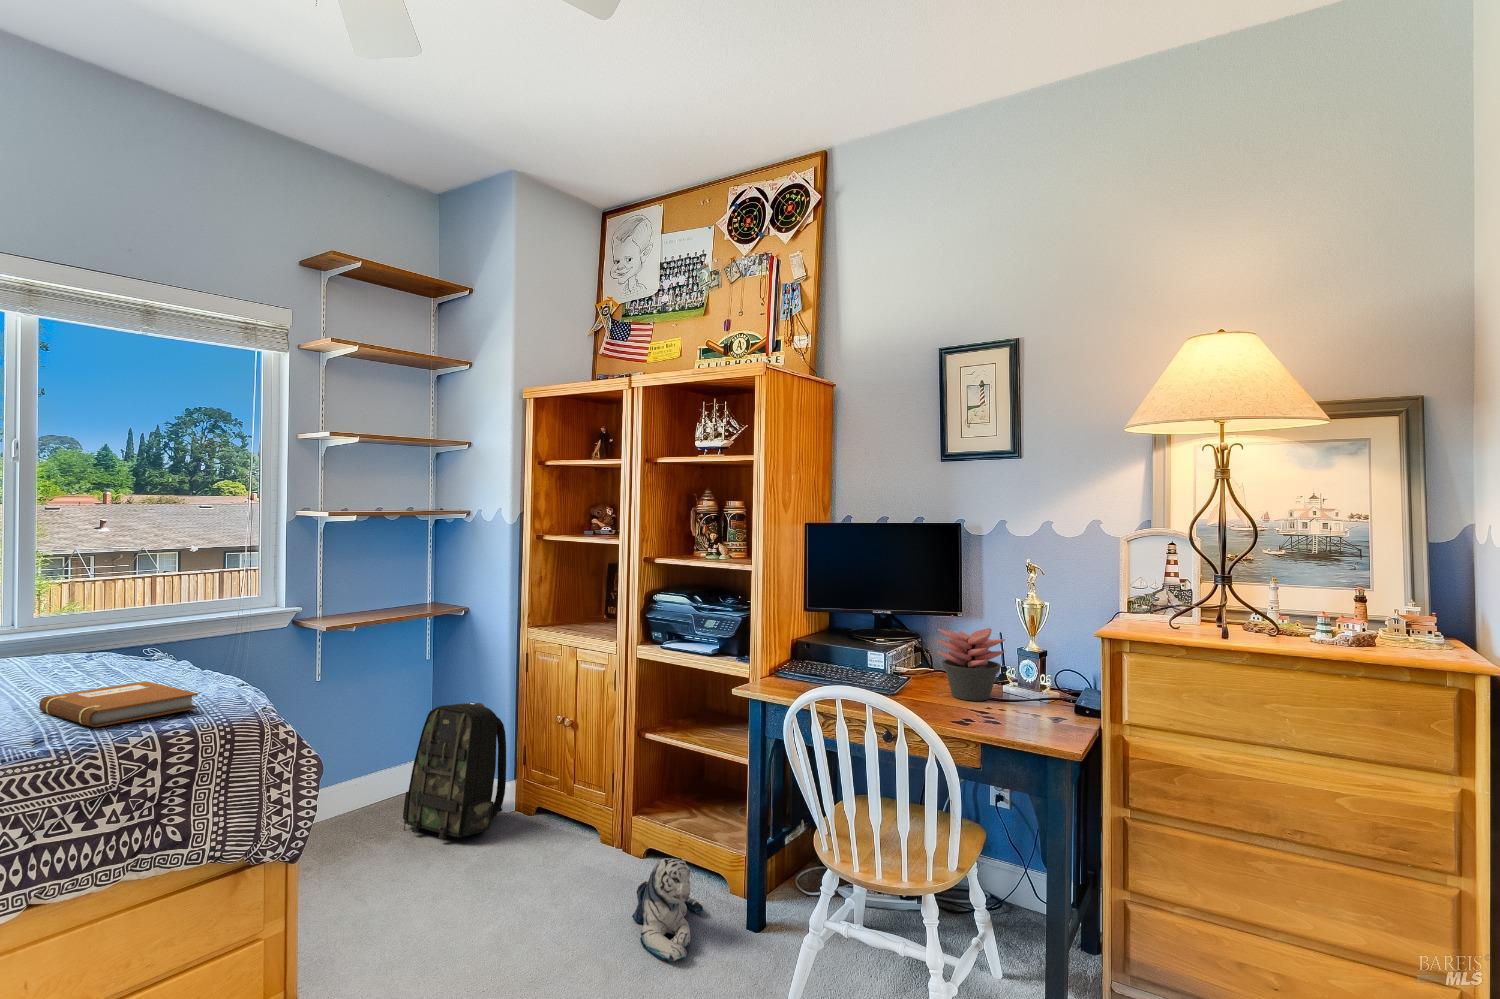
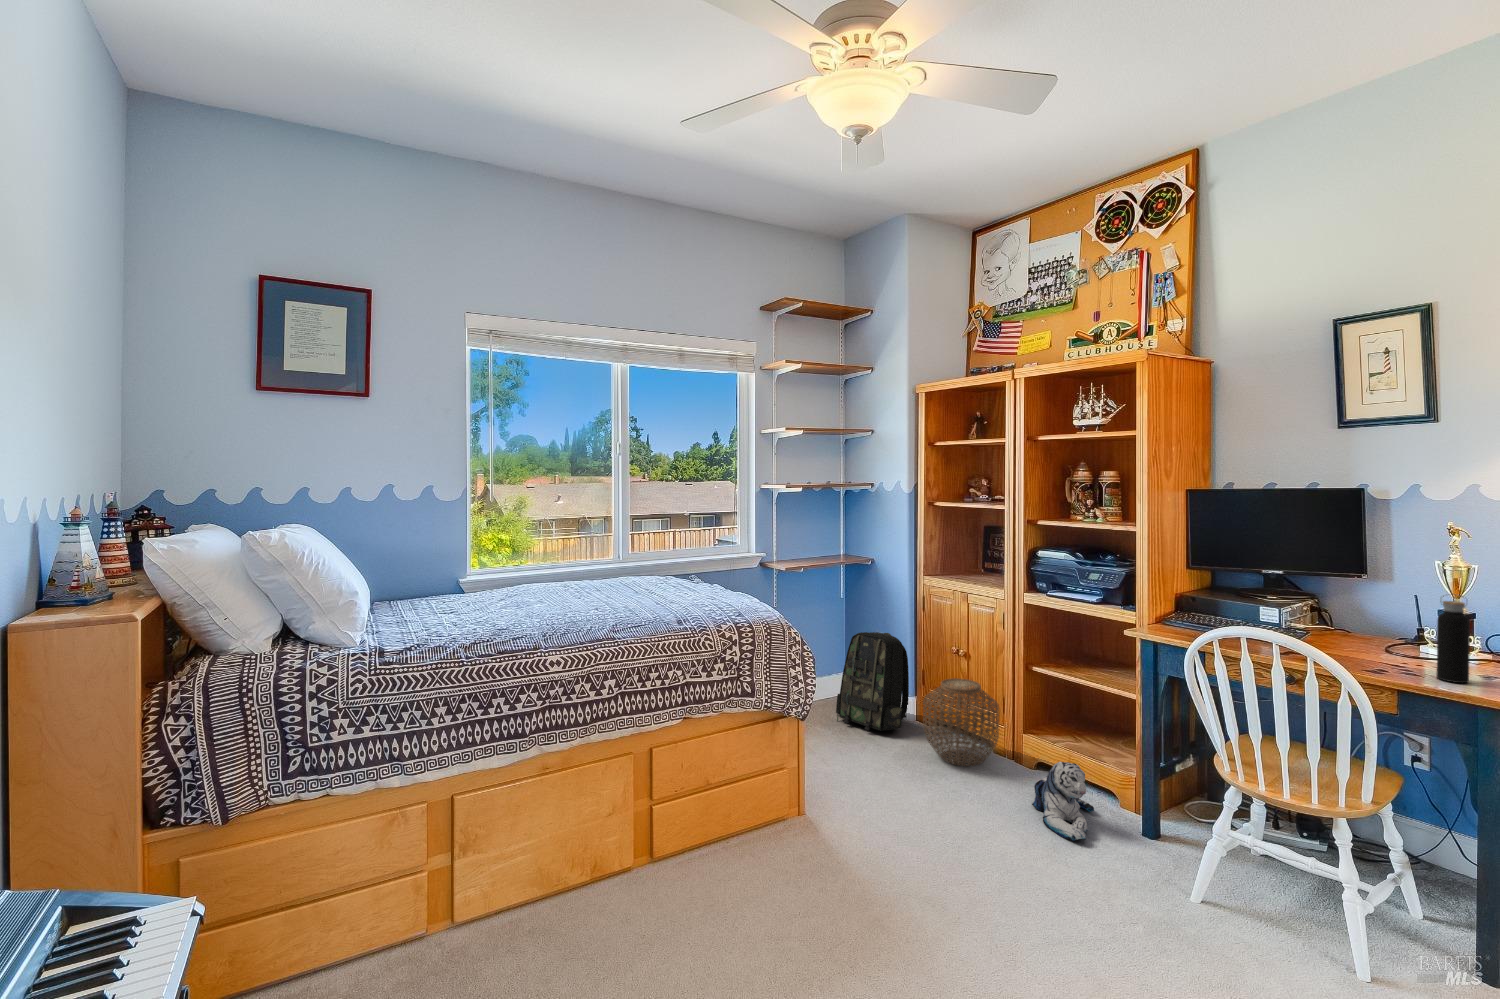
succulent plant: present [937,628,1005,701] -> none [1339,587,1424,656]
water bottle: none [1014,636,1039,729] -> present [1437,596,1470,683]
notebook: present [39,681,198,727] -> none [671,595,752,618]
woven basket: none [511,758,607,873] -> present [923,678,999,766]

